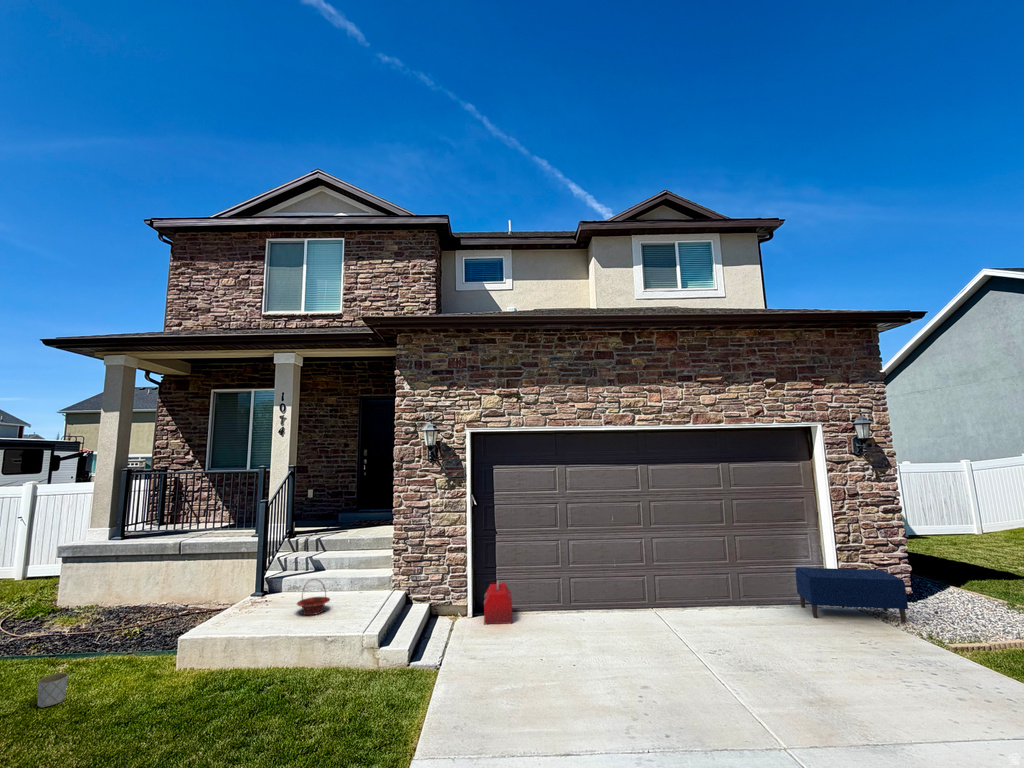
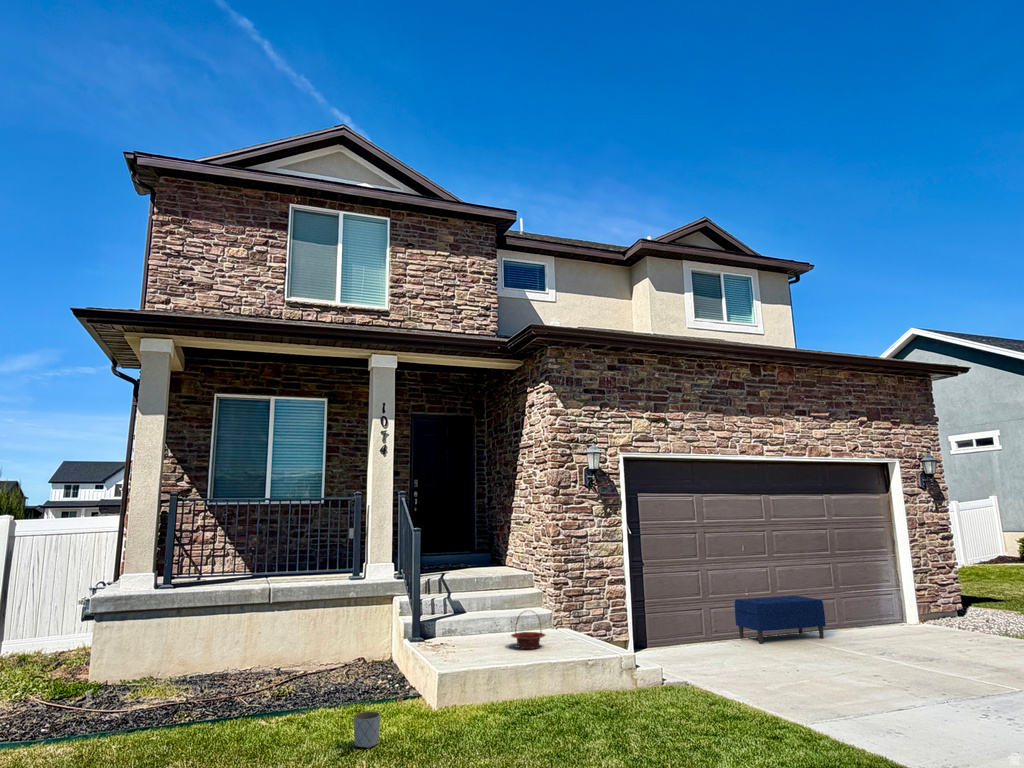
bench: present [795,568,908,622] -> present [735,596,826,644]
toolbox: present [484,580,512,624] -> none [640,613,689,655]

